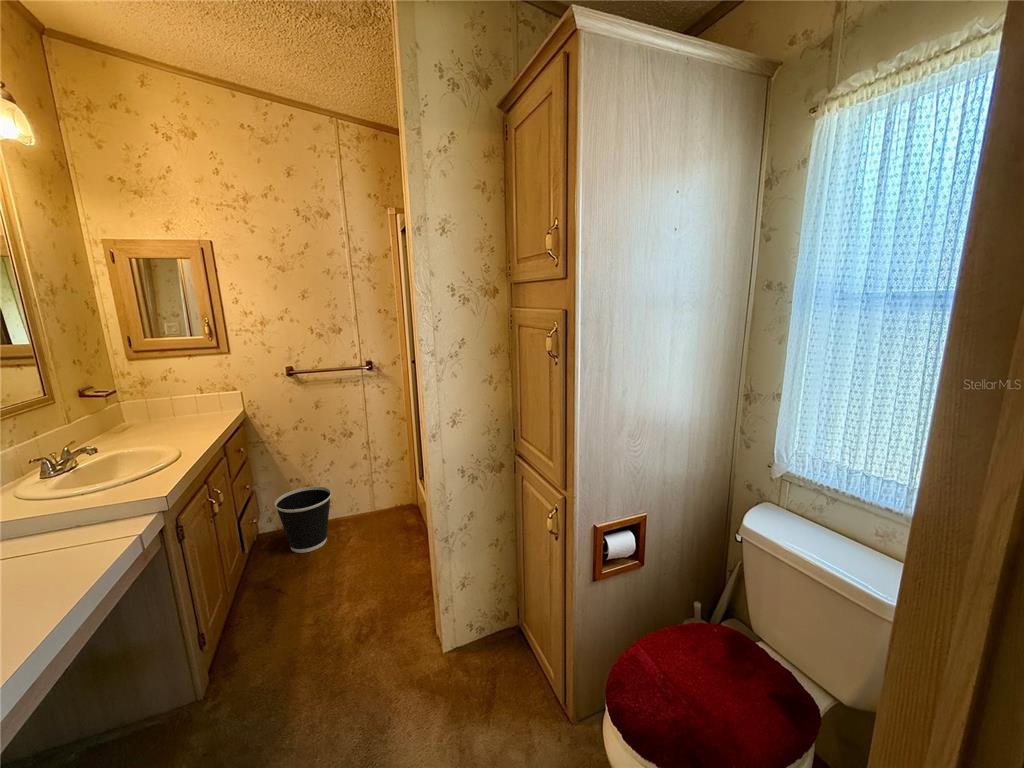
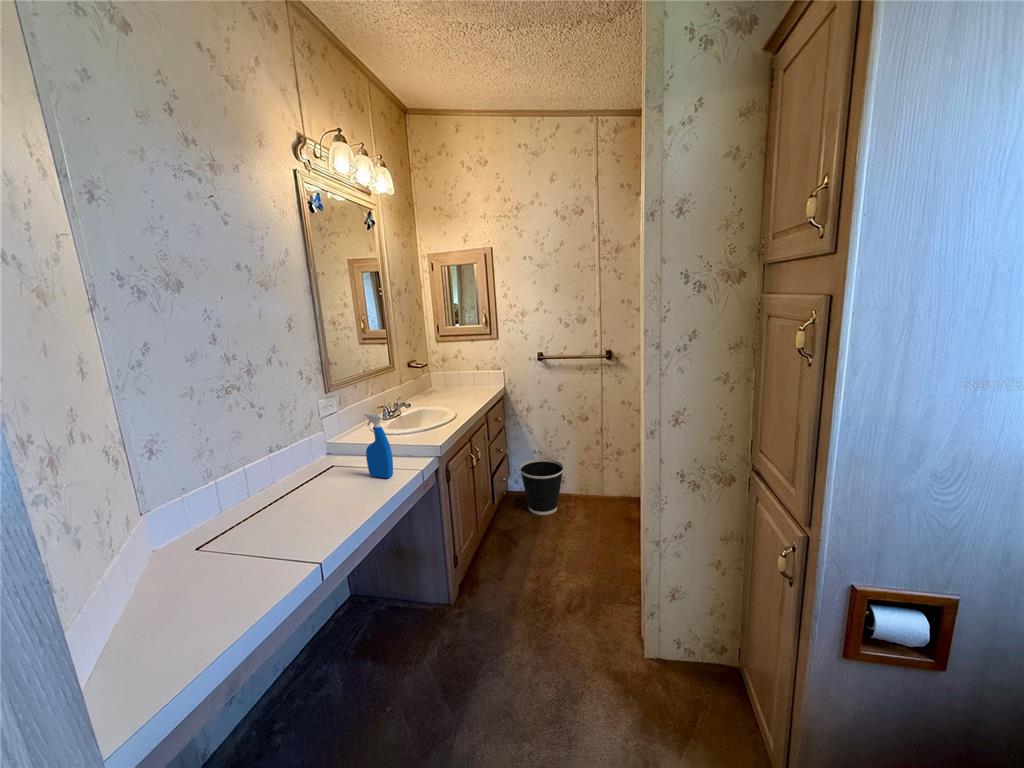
spray bottle: none [16,468,86,566] -> present [364,413,393,478]

